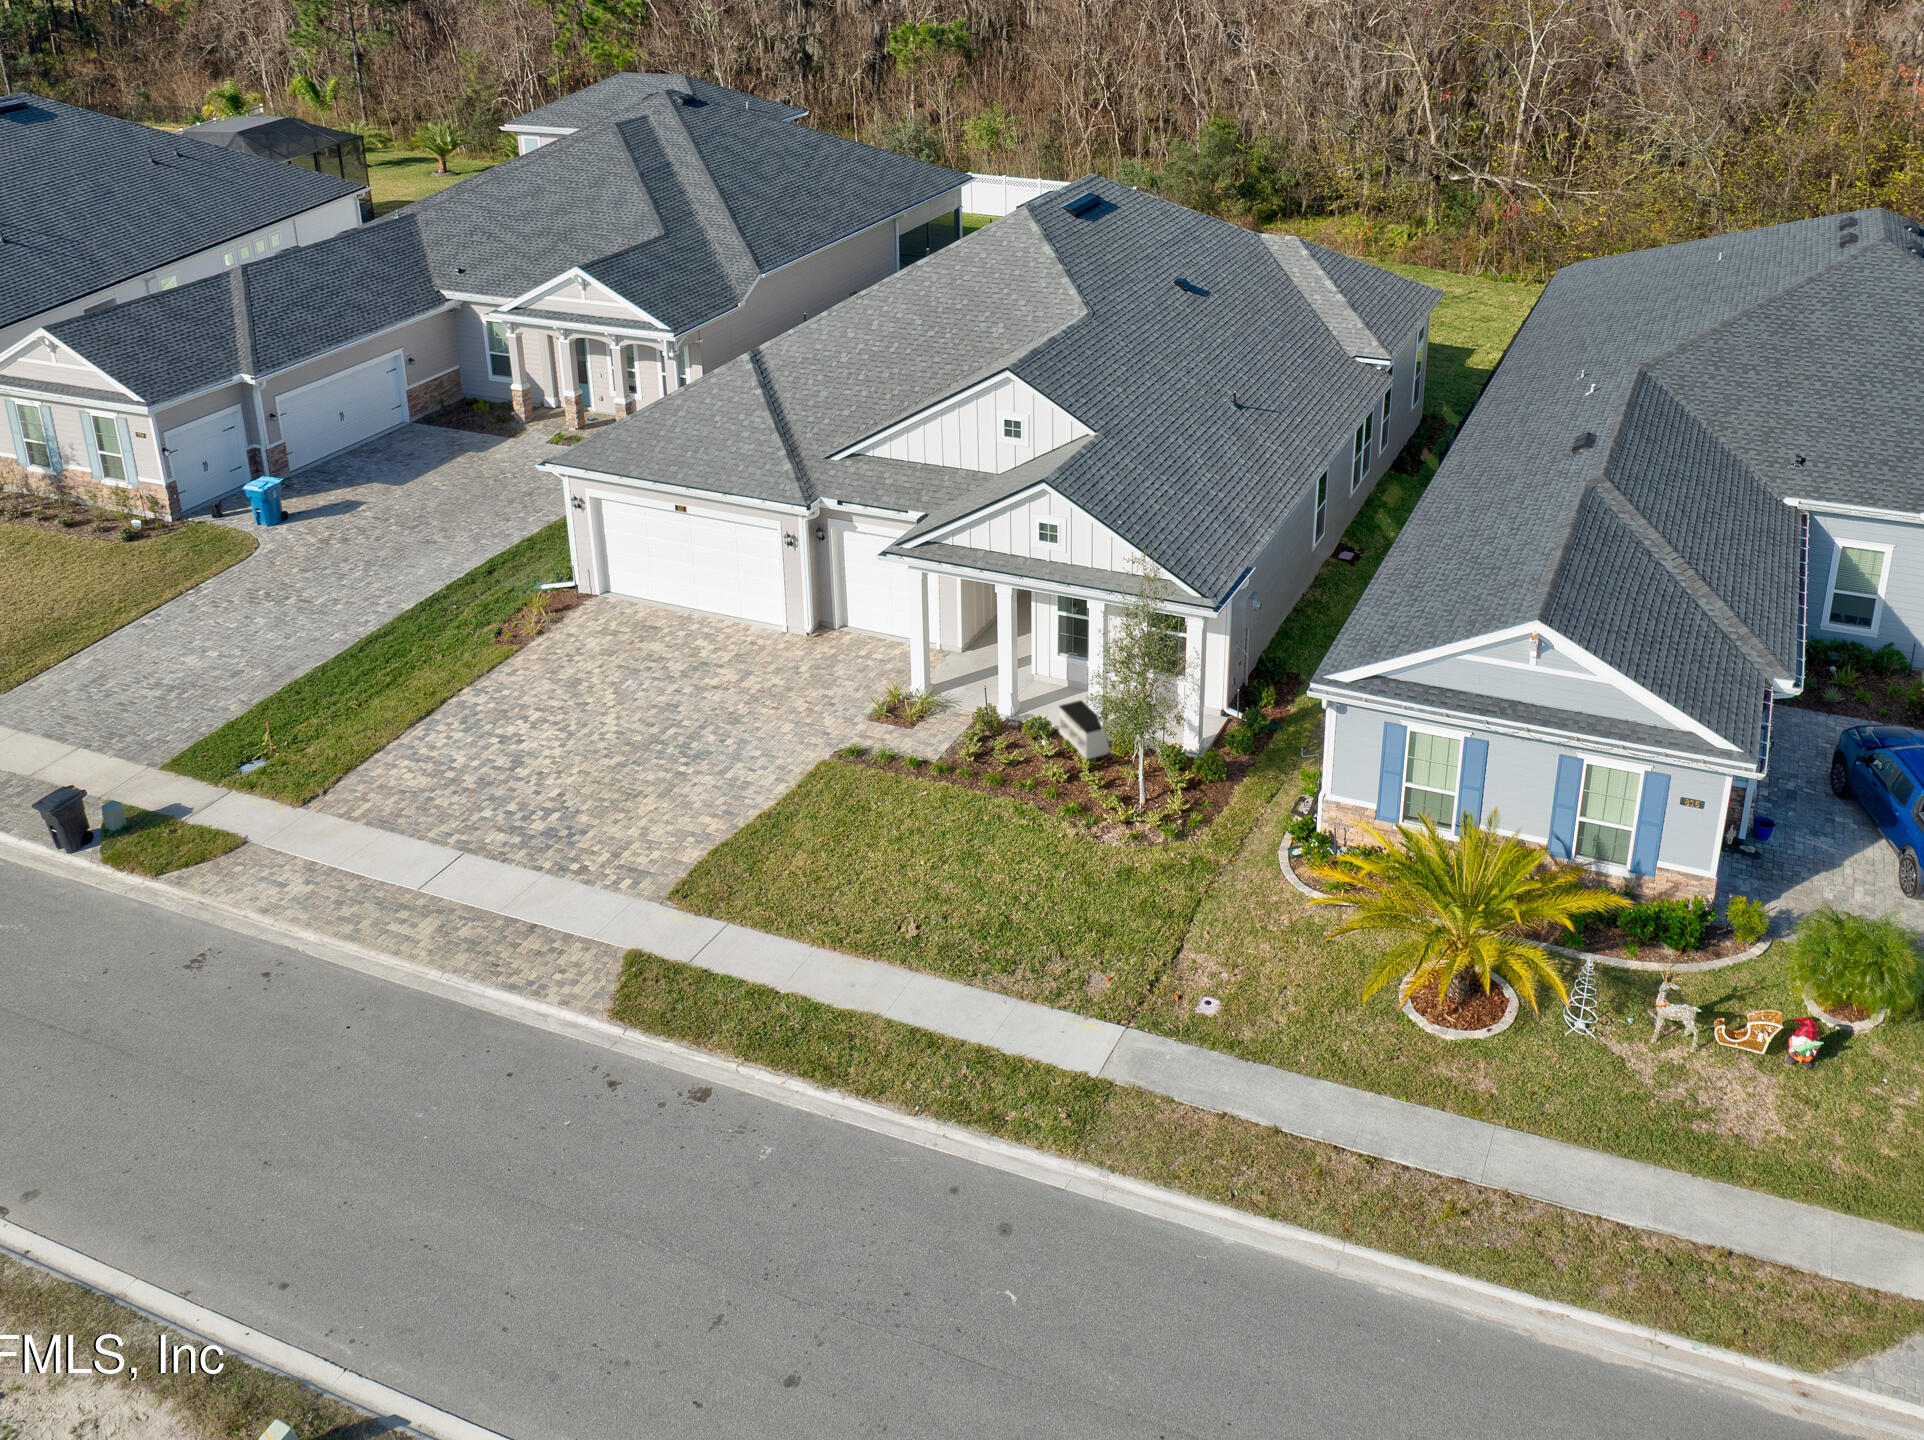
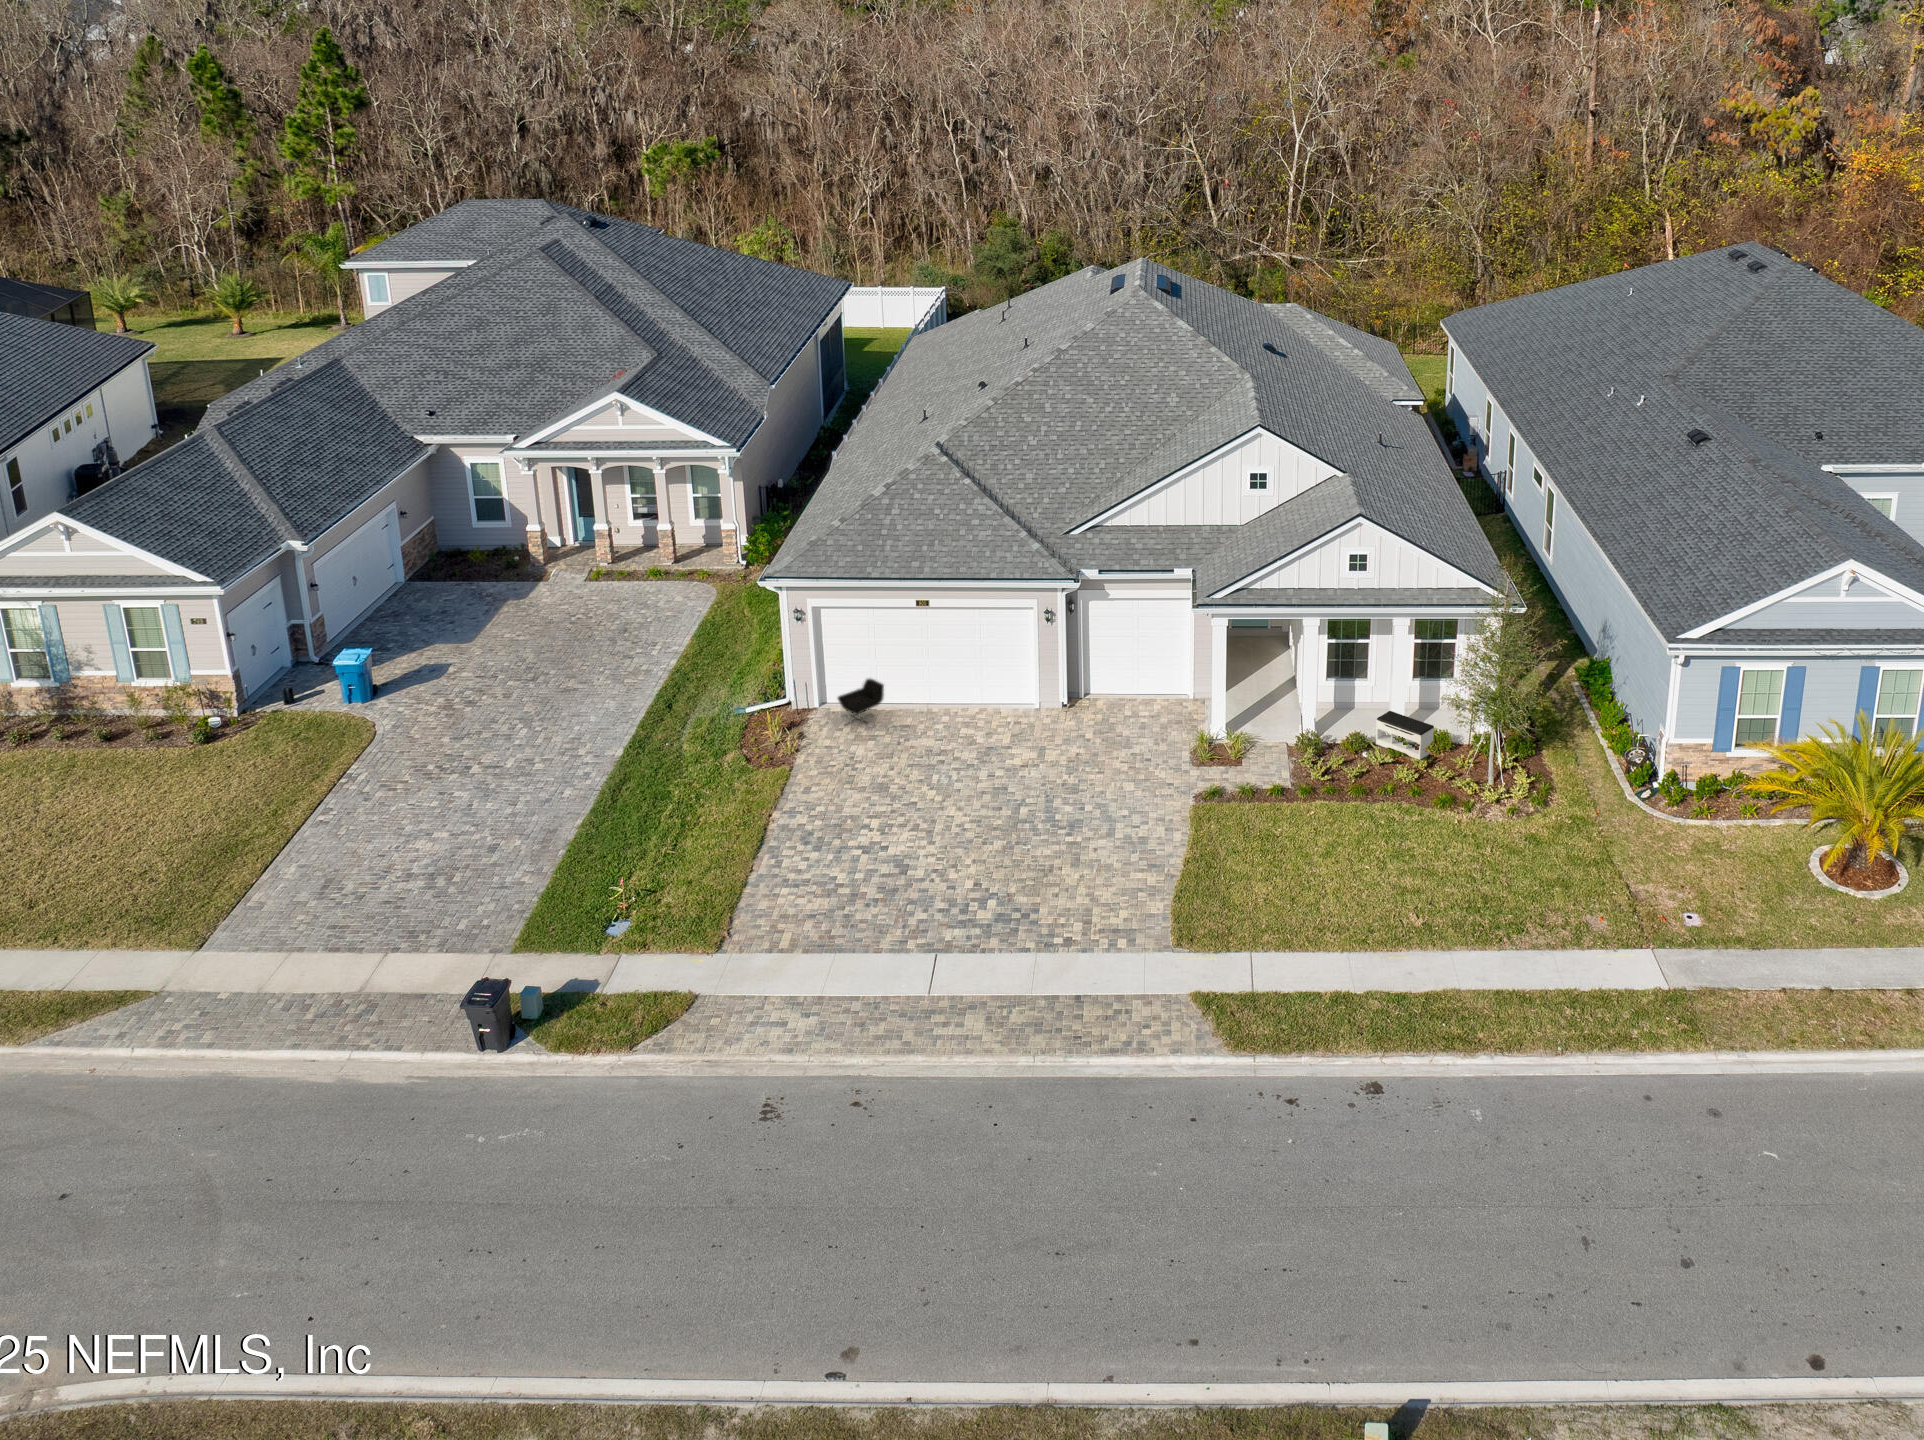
lounge chair: none [598,573,639,619] -> present [838,679,884,720]

